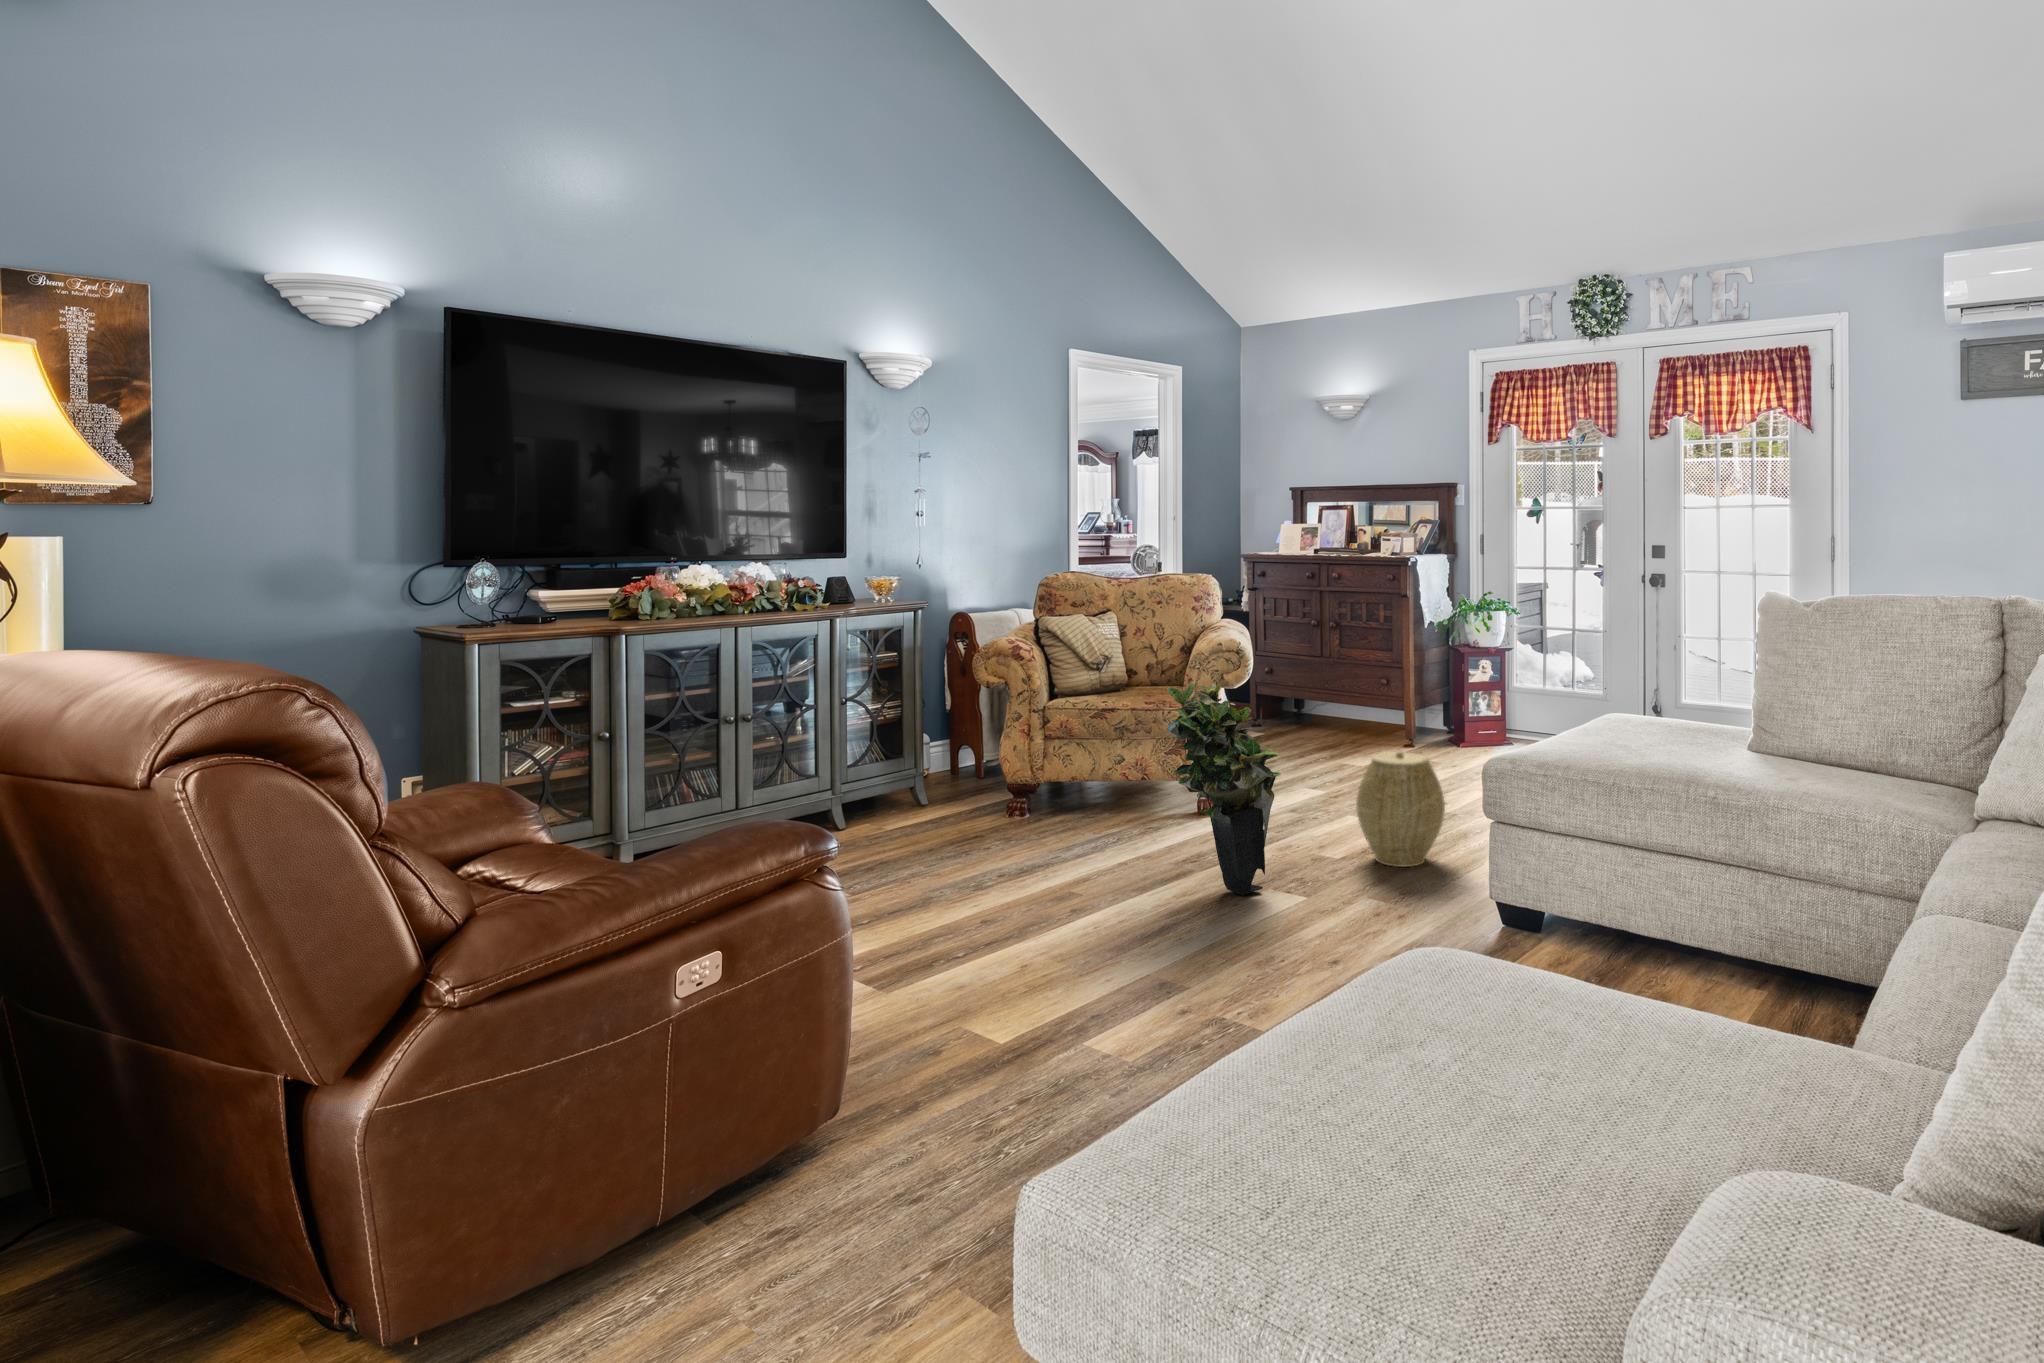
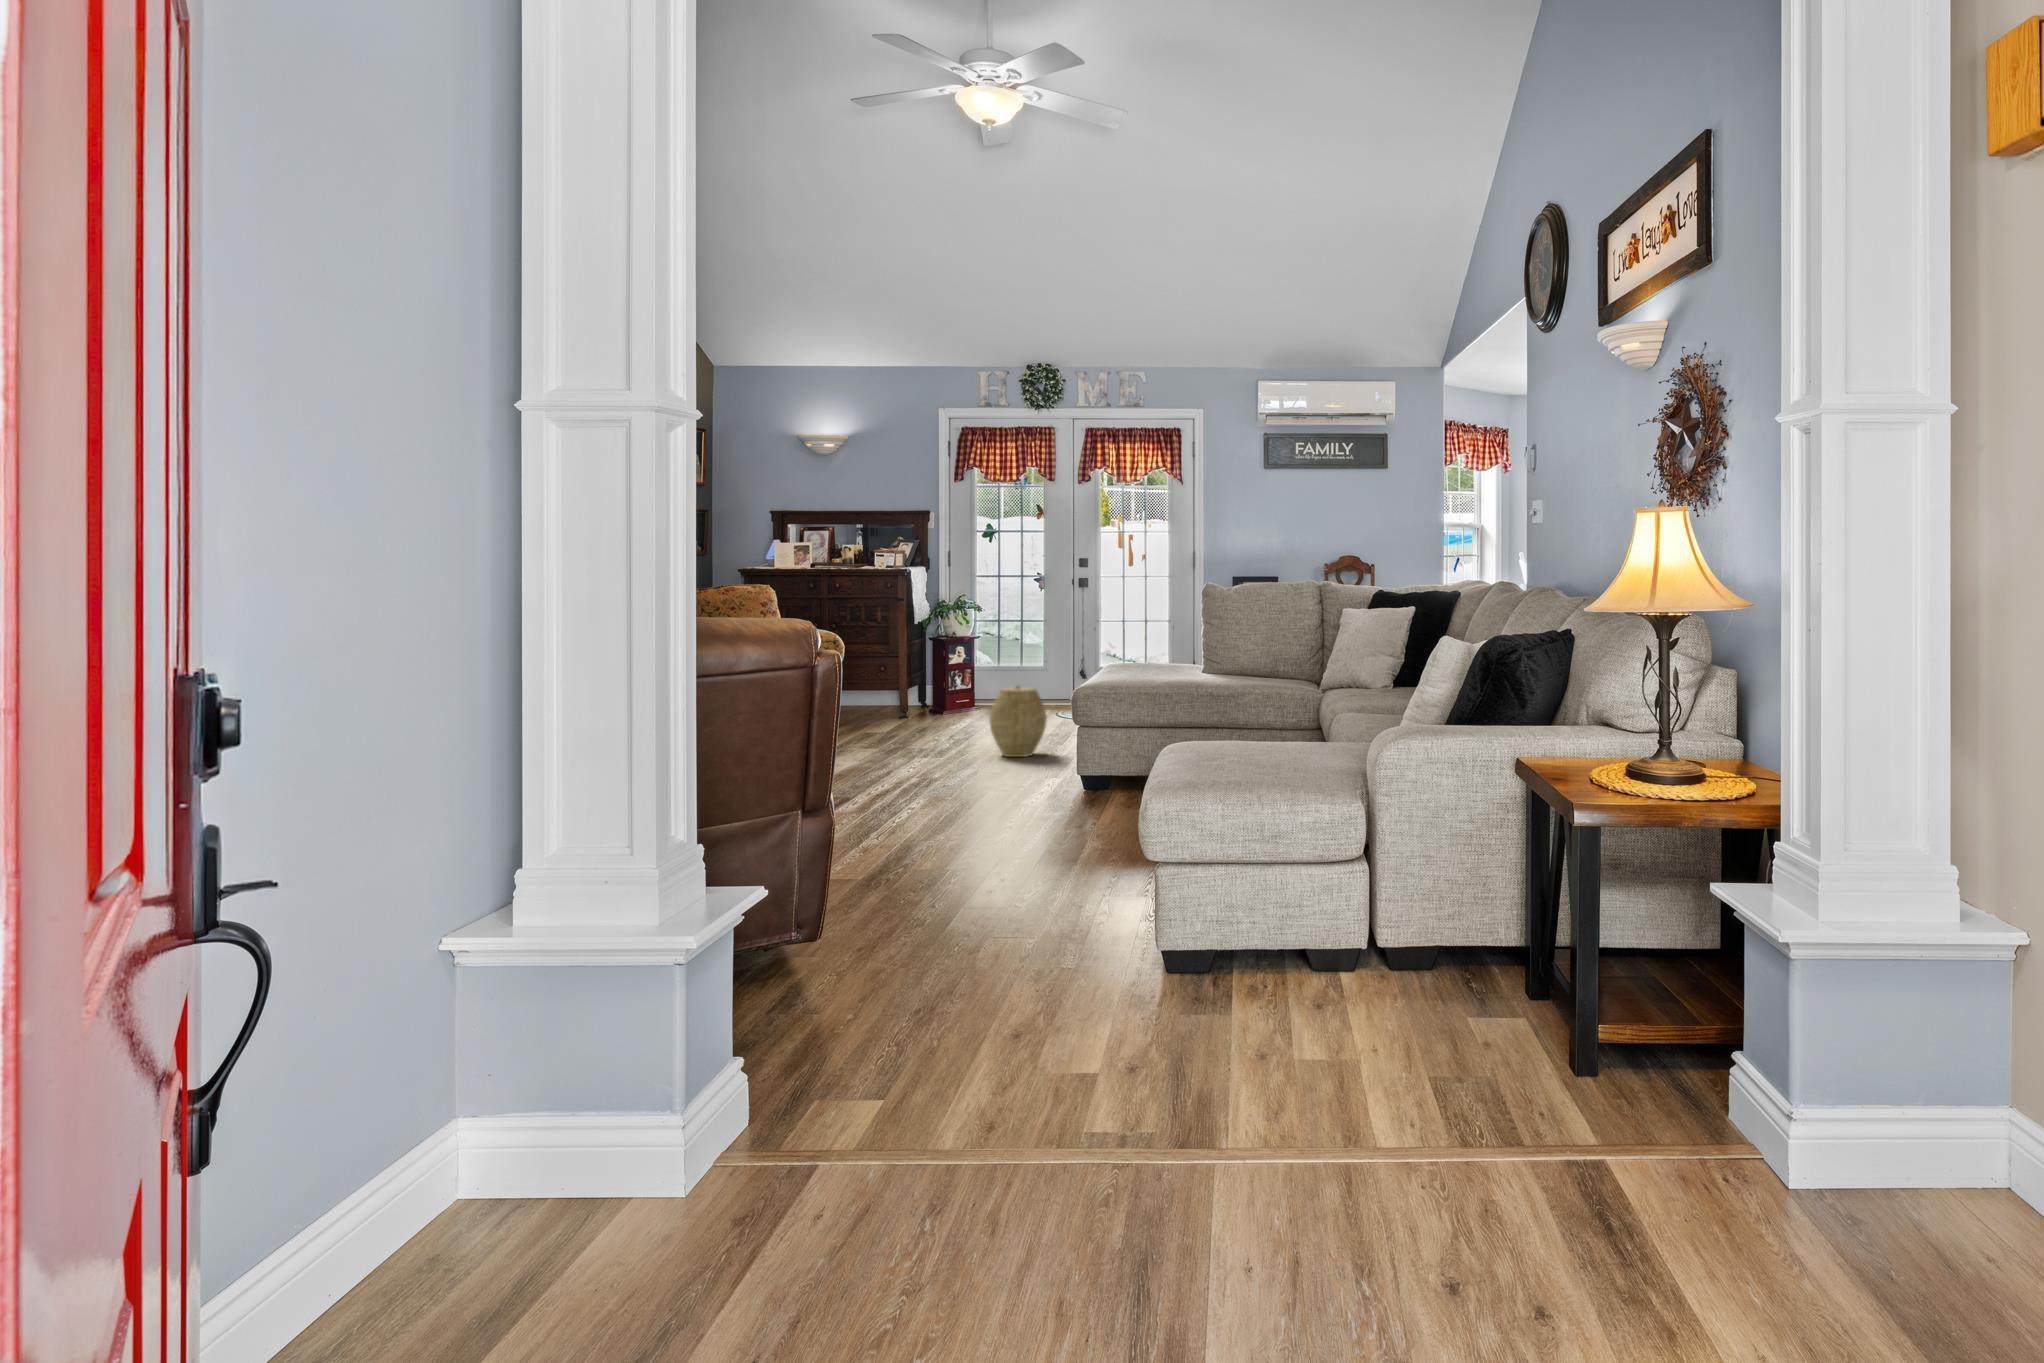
potted plant: present [1167,680,1281,896] -> none [893,641,976,775]

